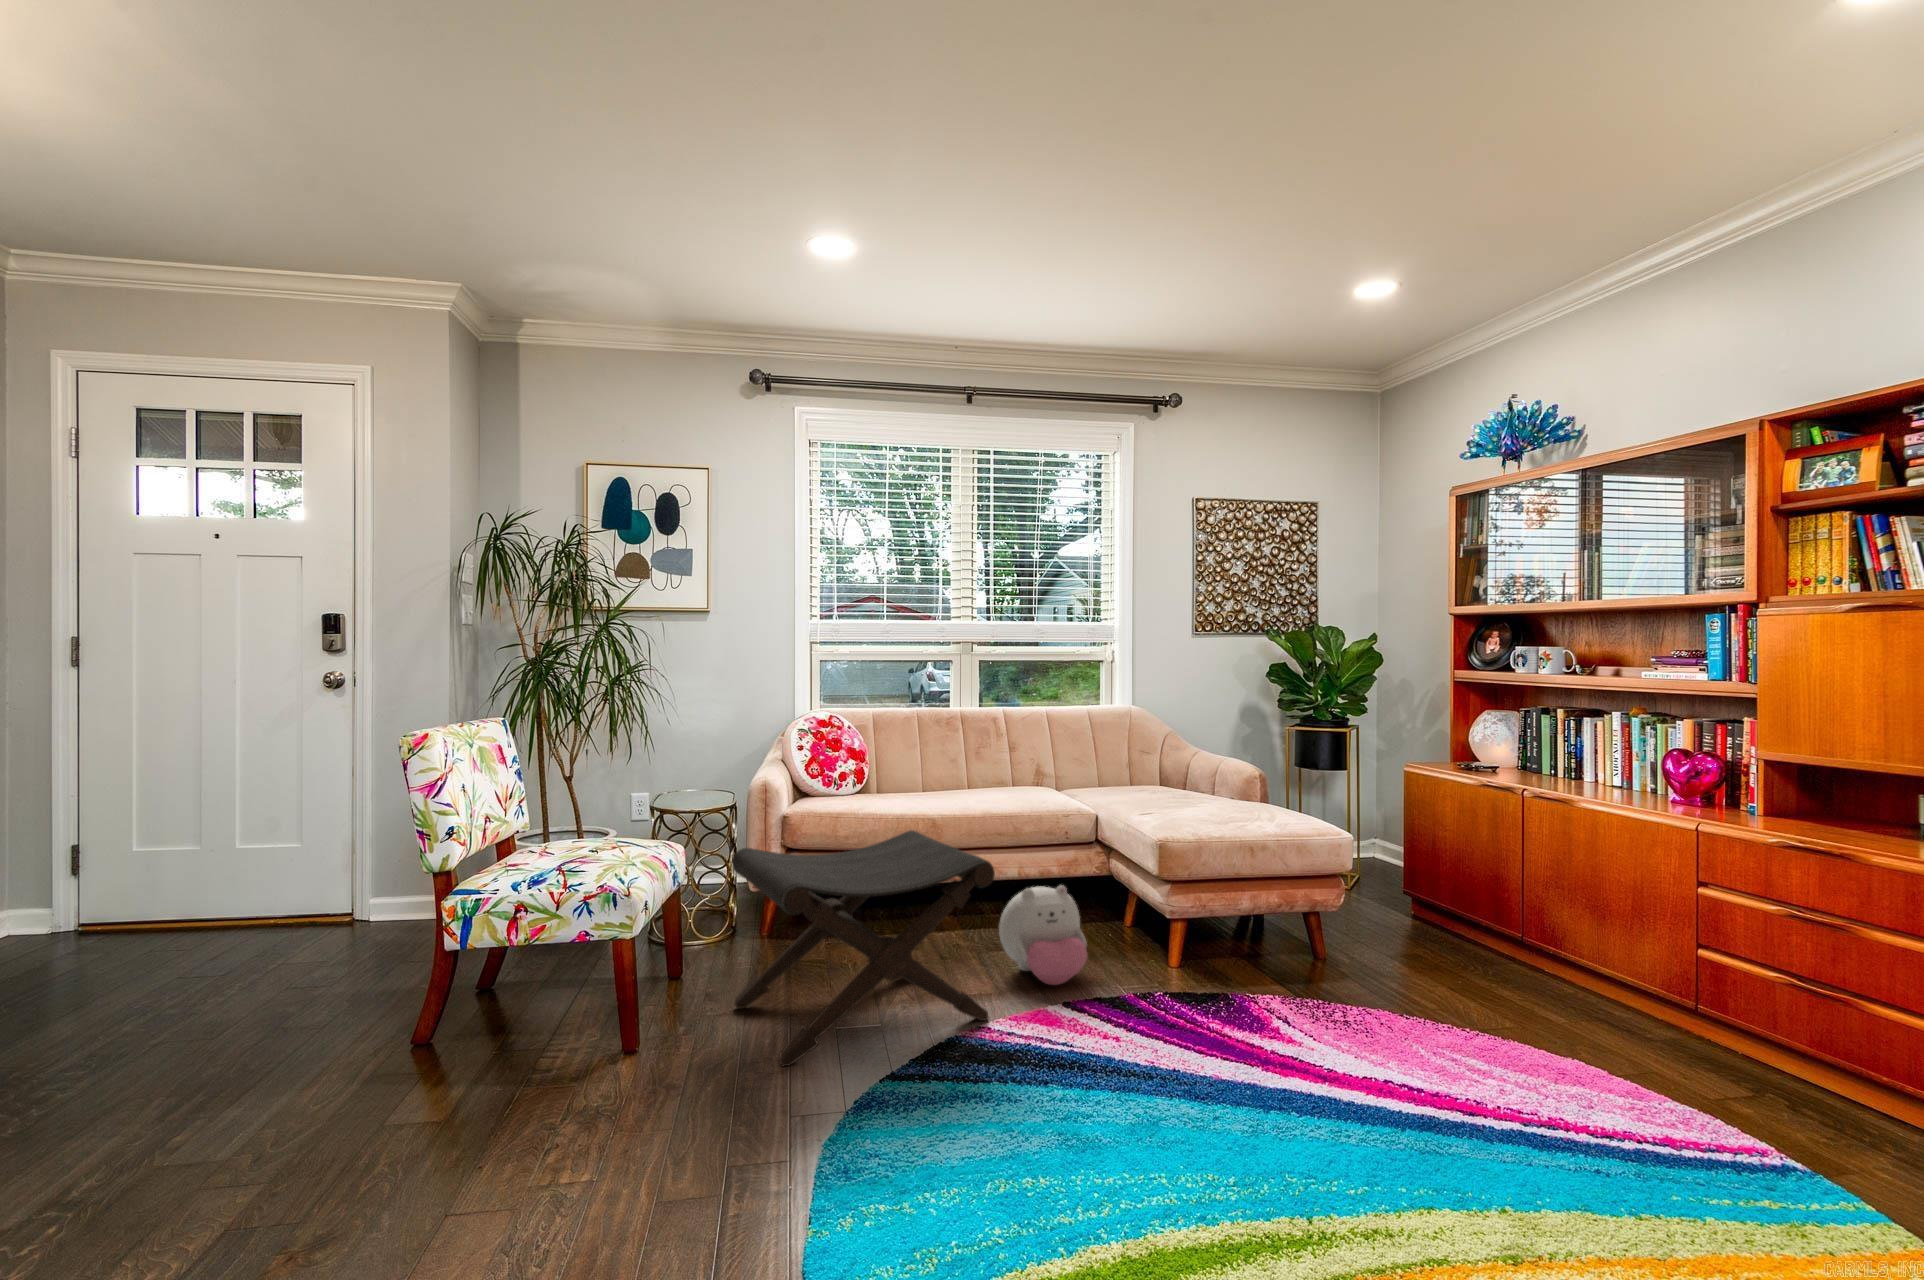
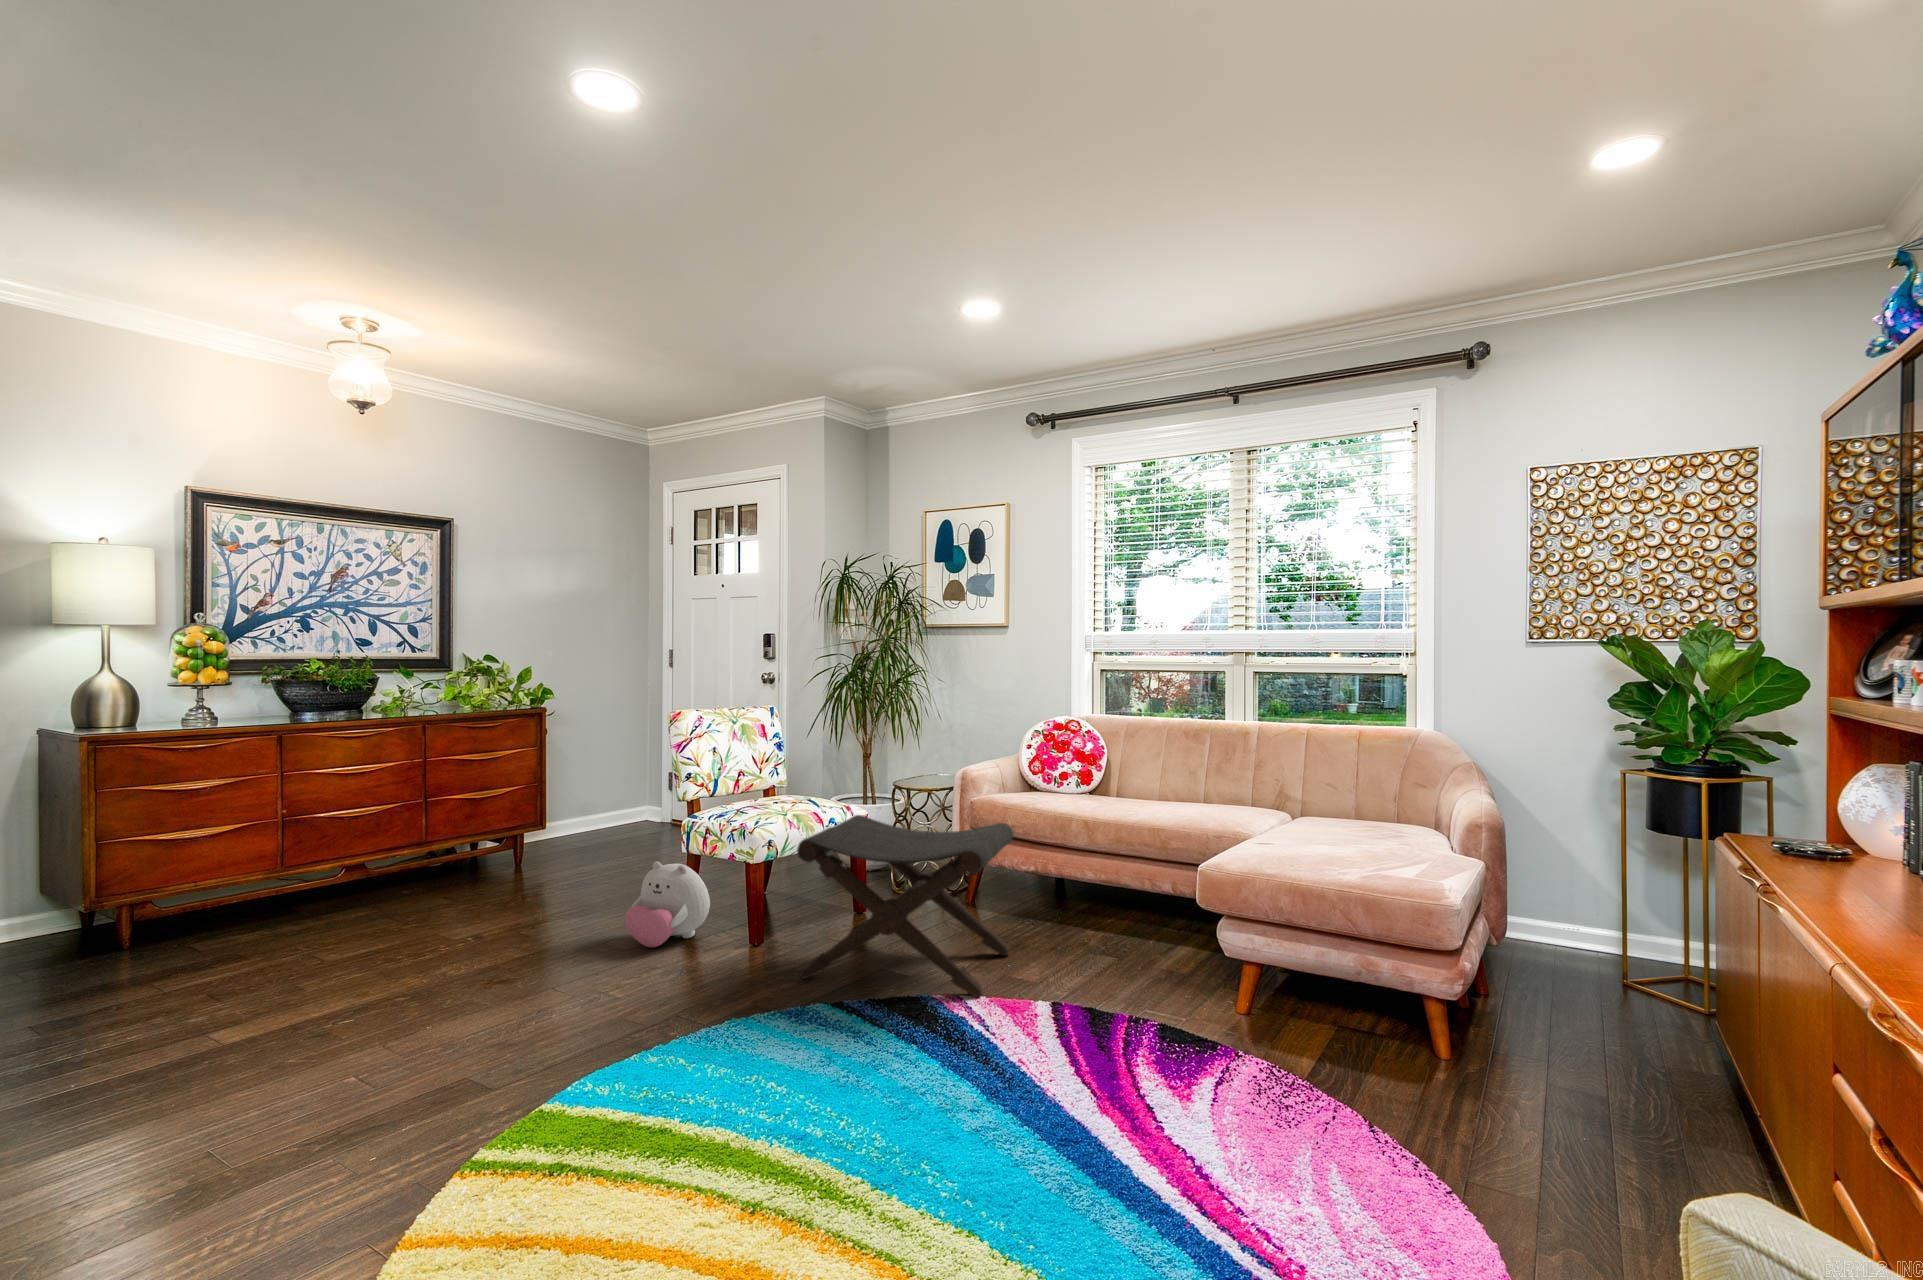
plush toy: present [999,885,1087,985] -> present [625,862,710,948]

